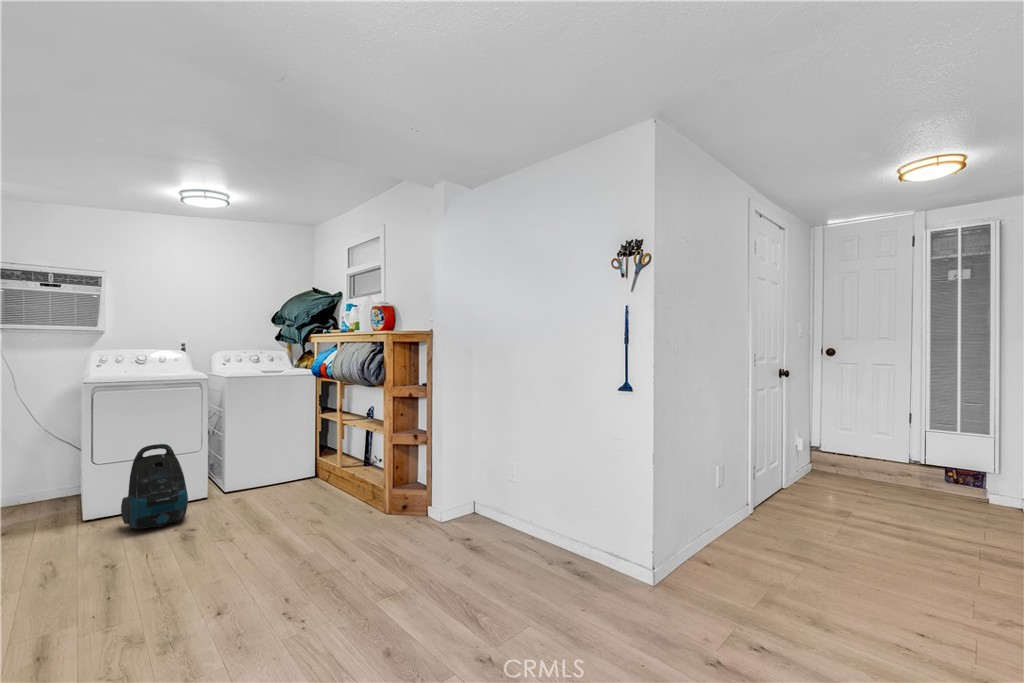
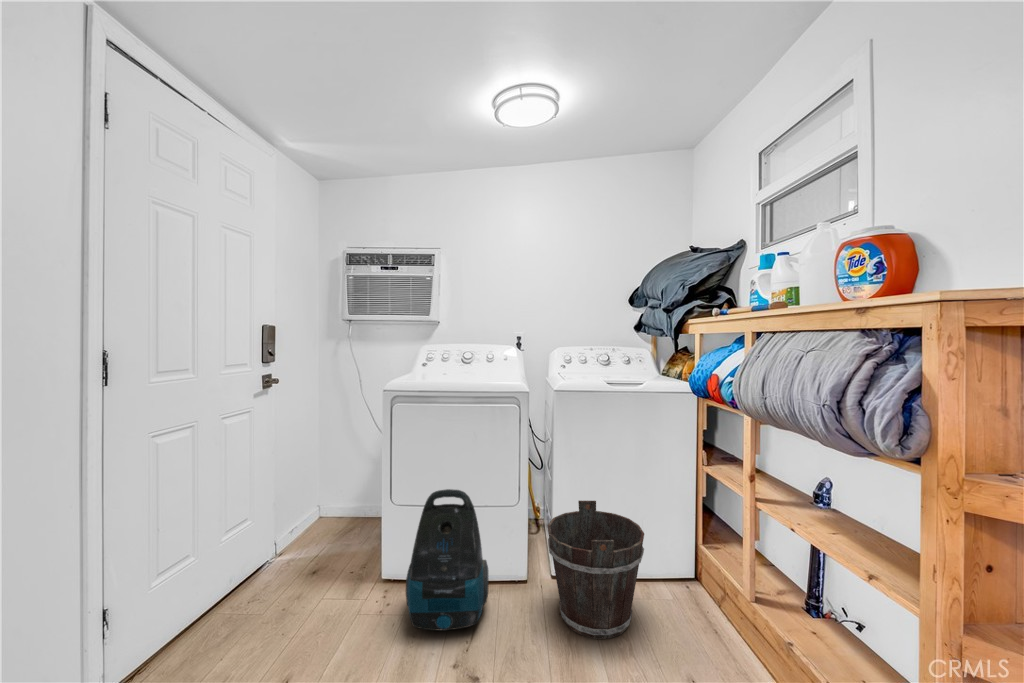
bucket: none [228,441,288,508] -> present [547,501,644,639]

